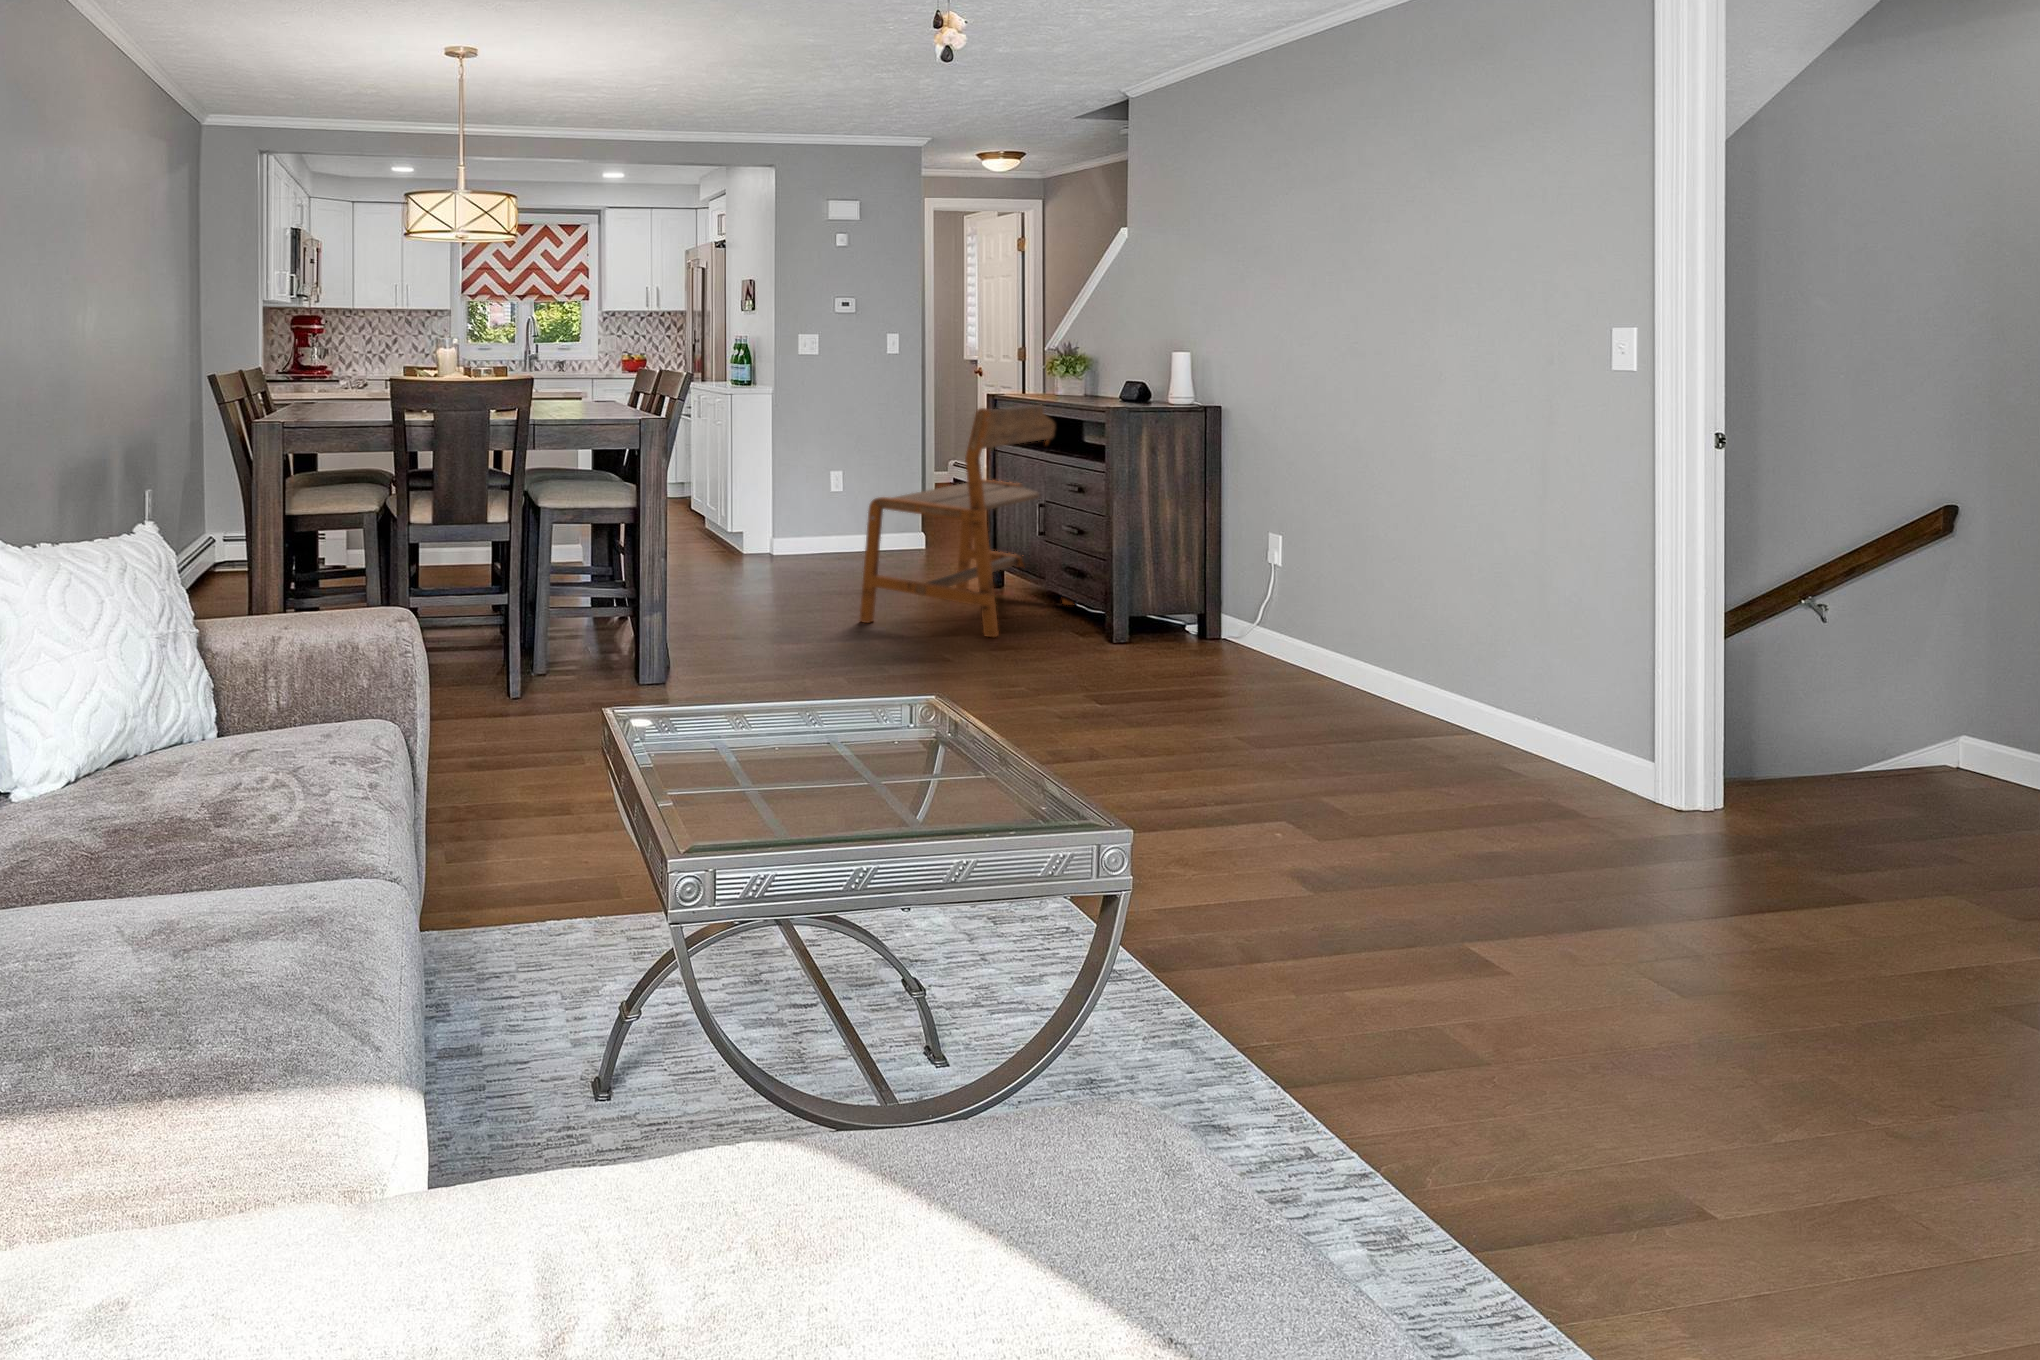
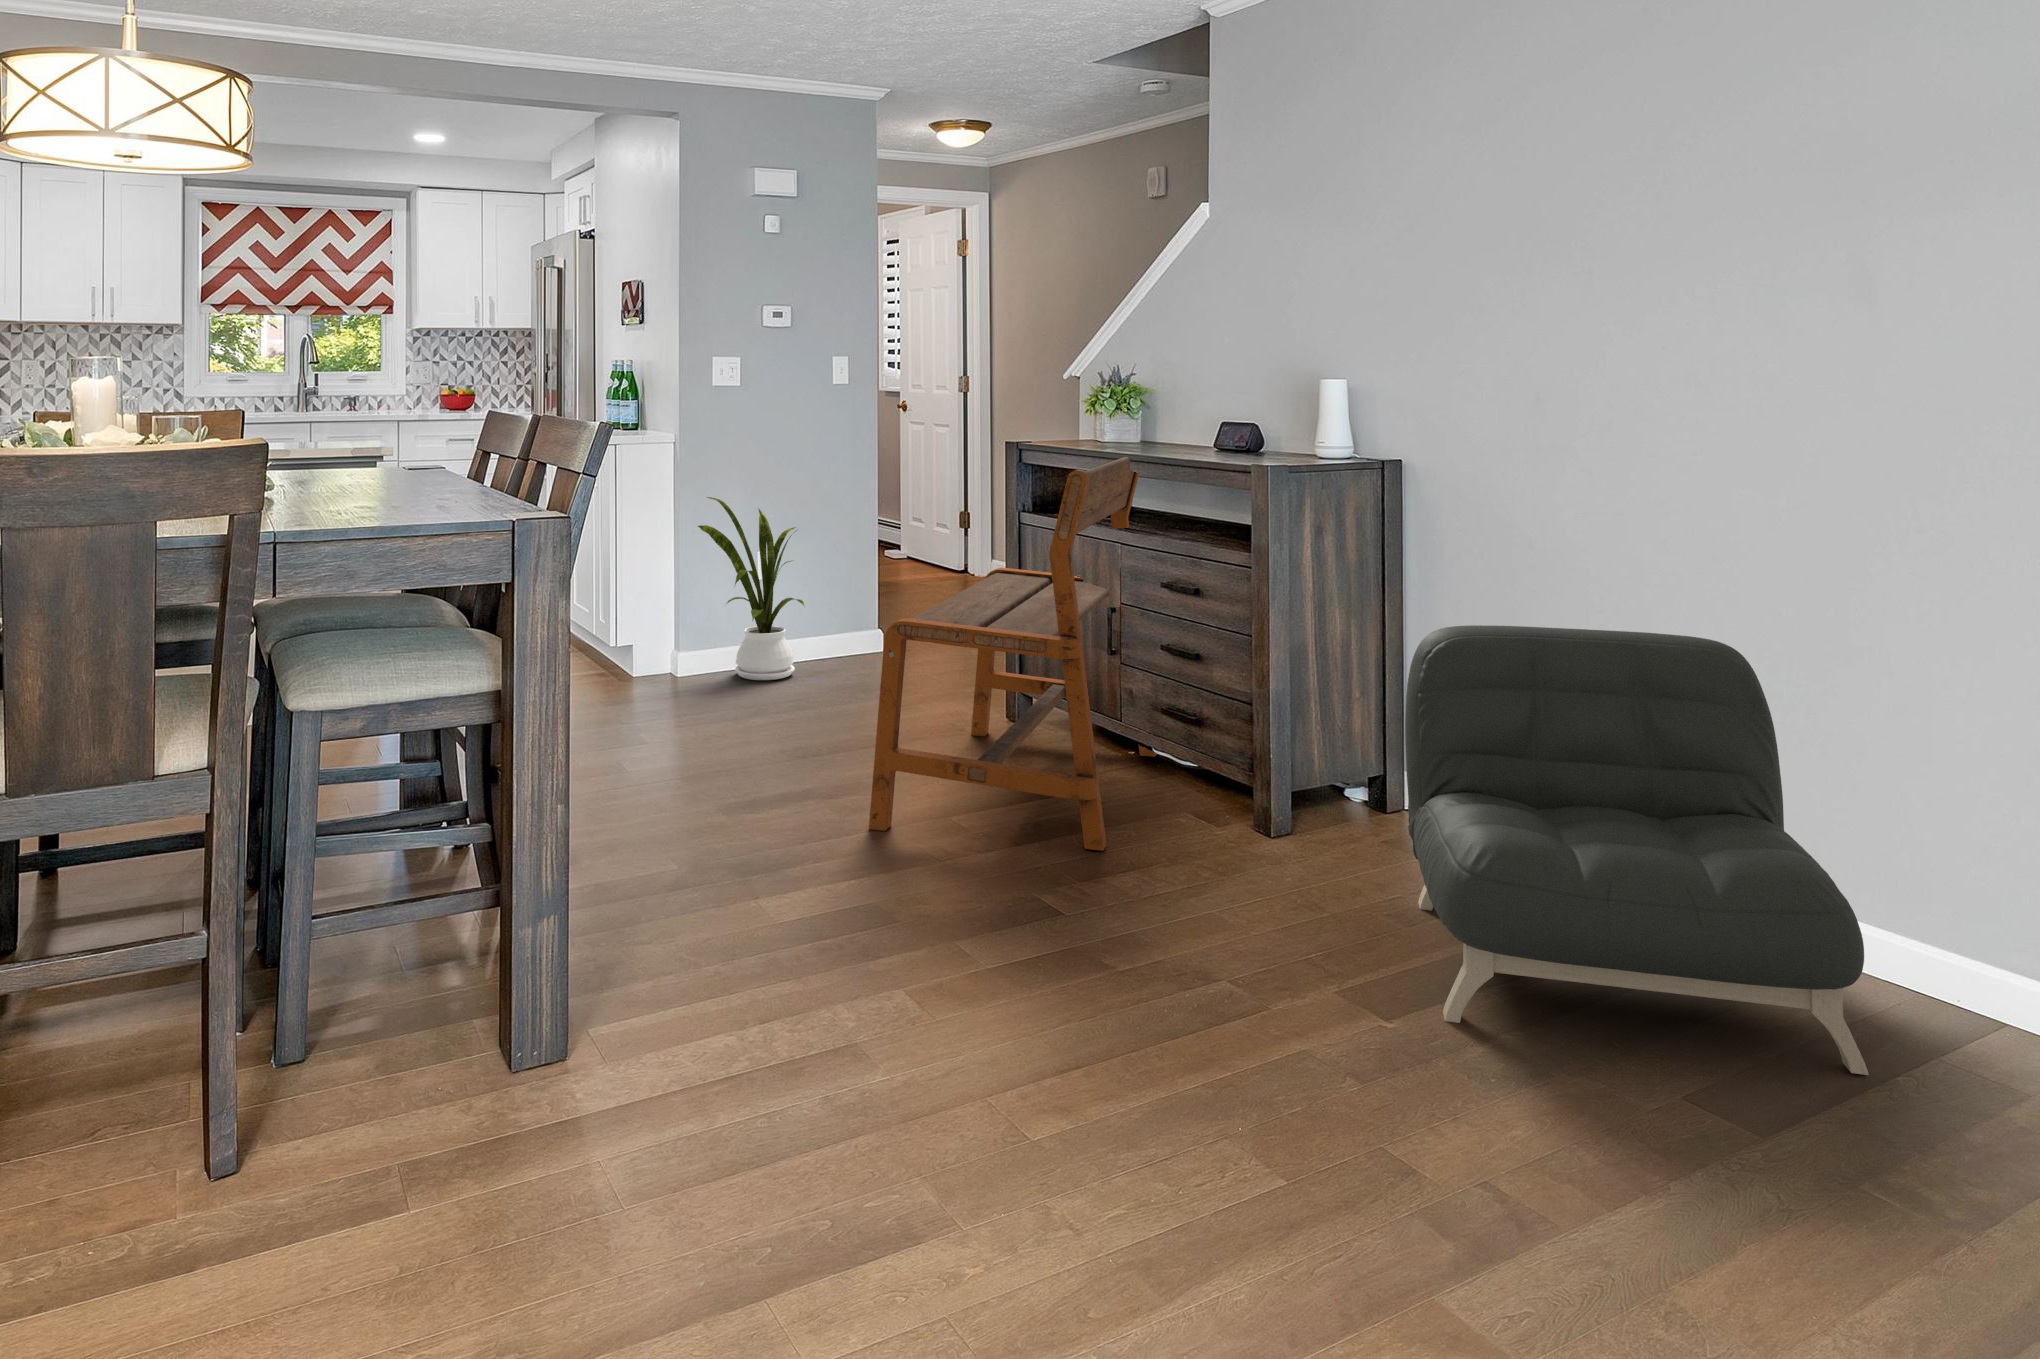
house plant: none [788,430,865,558] -> present [698,497,804,680]
armchair: none [1124,502,1365,730] -> present [1405,625,1869,1075]

